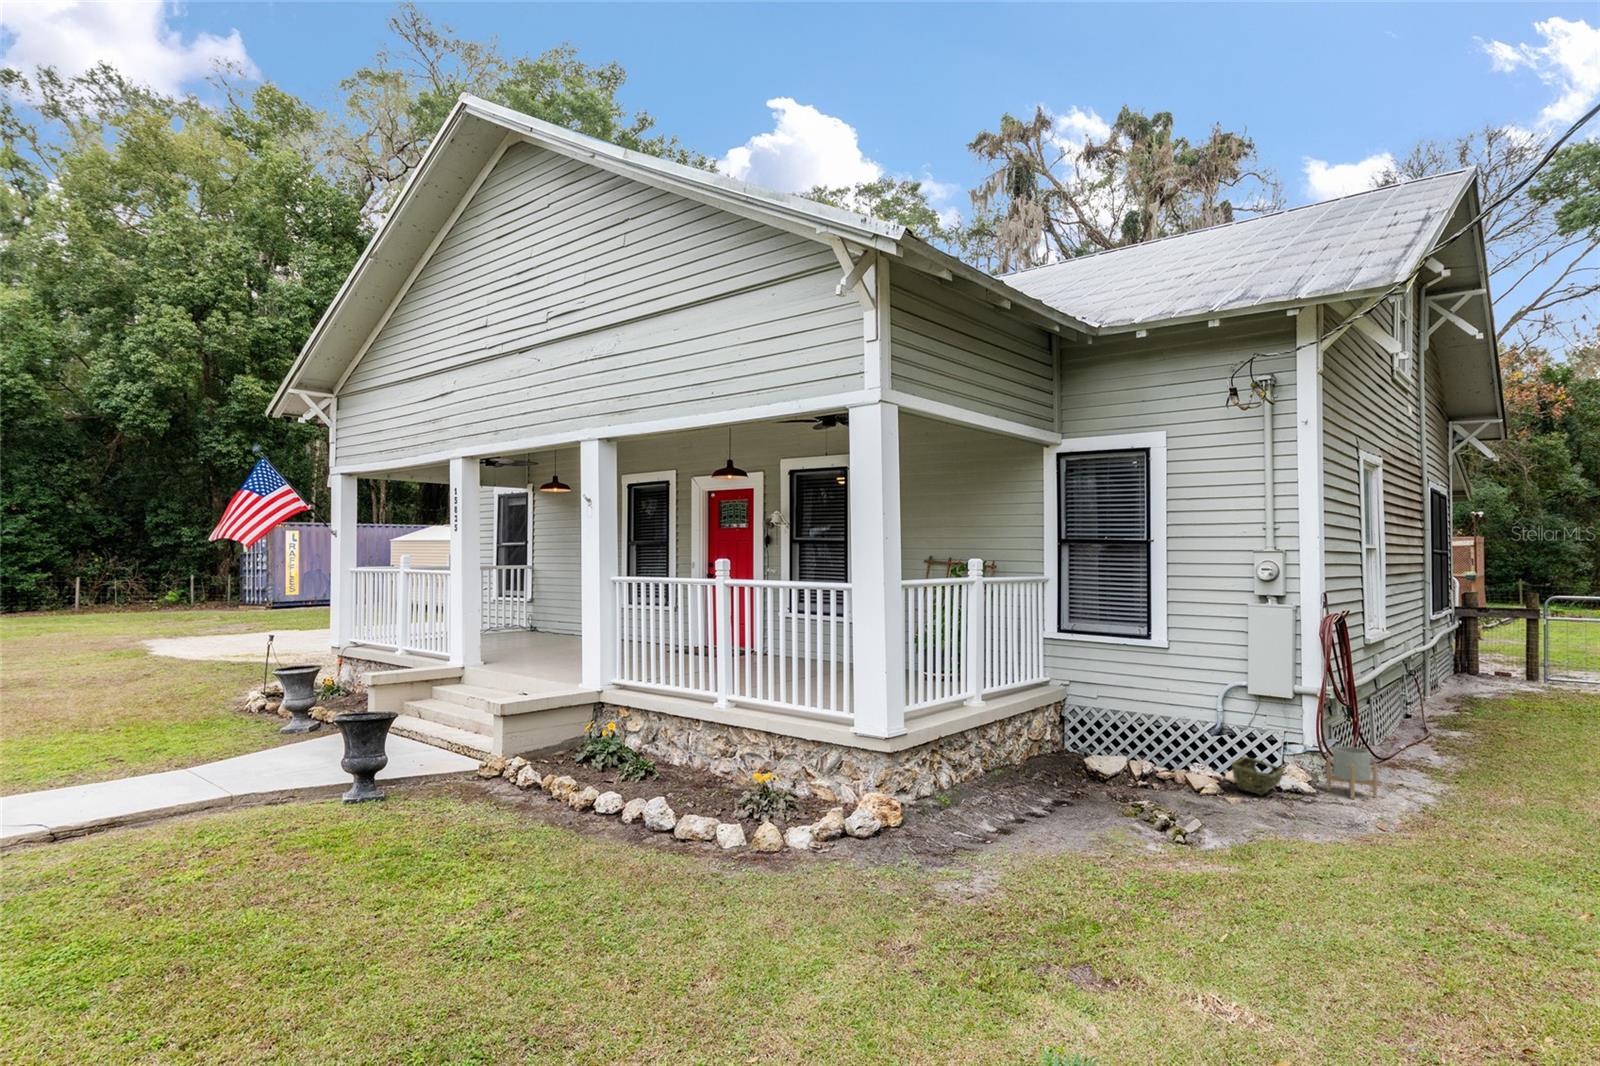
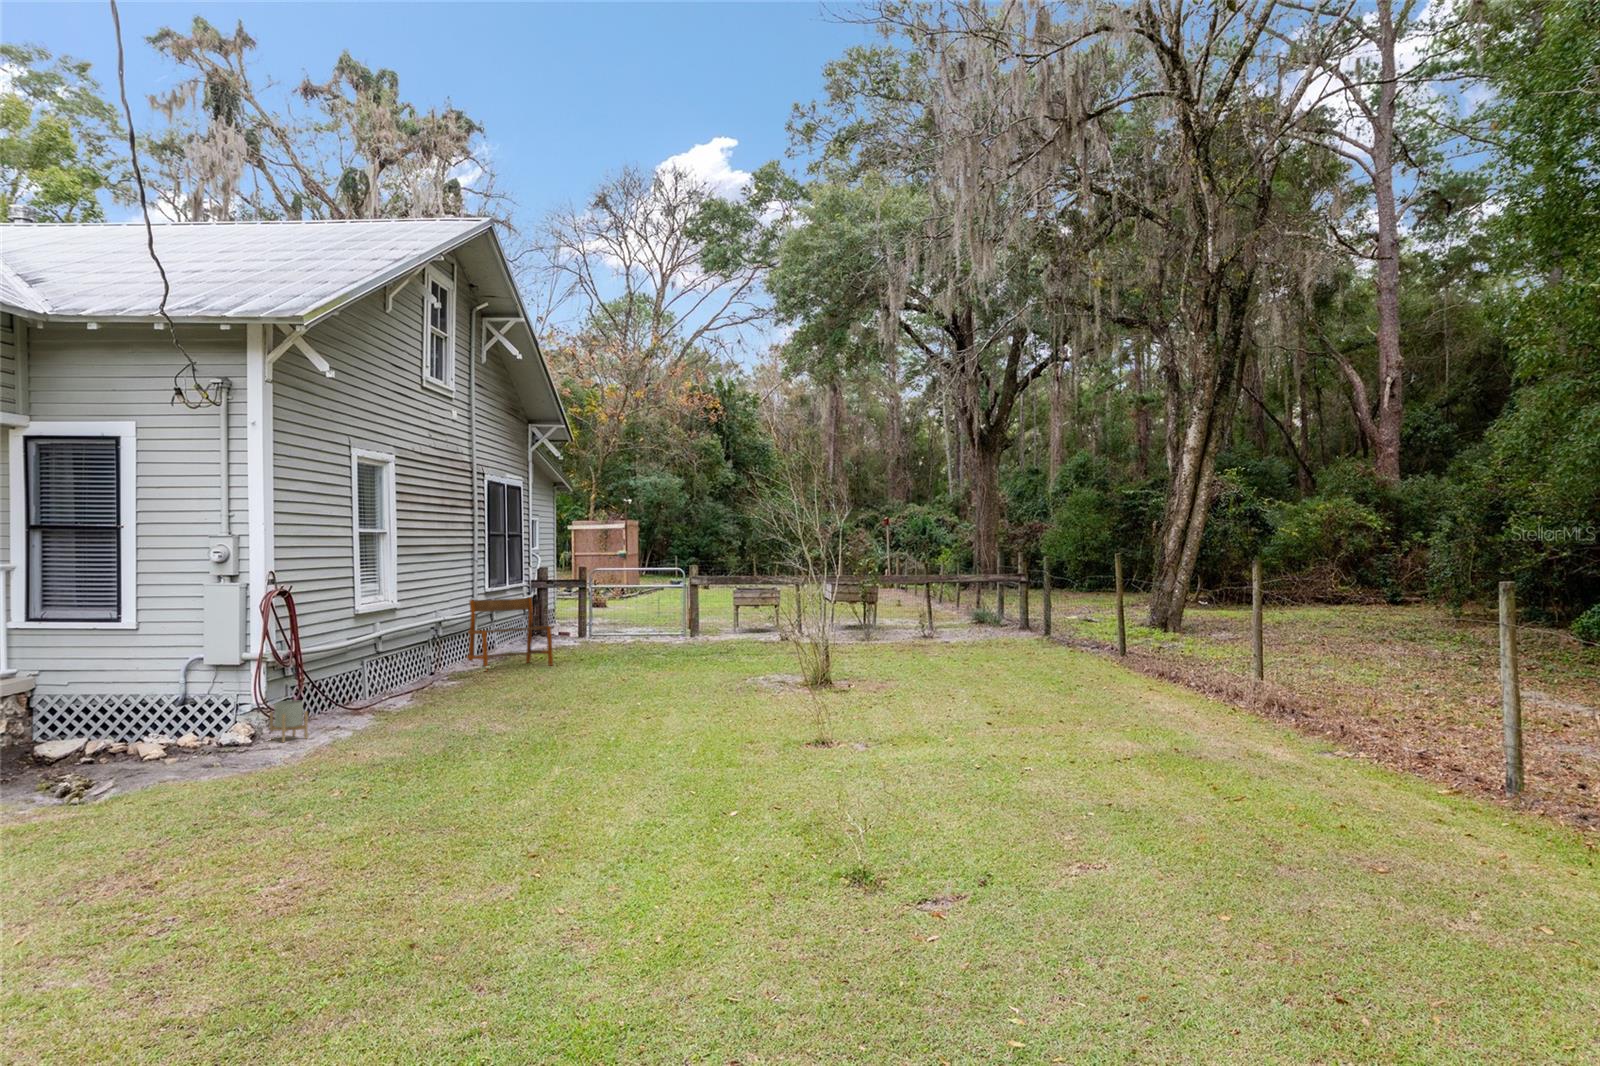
bench: none [1406,622,1529,708] -> present [467,597,553,671]
woven basket: present [1231,757,1284,795] -> none [174,721,231,750]

